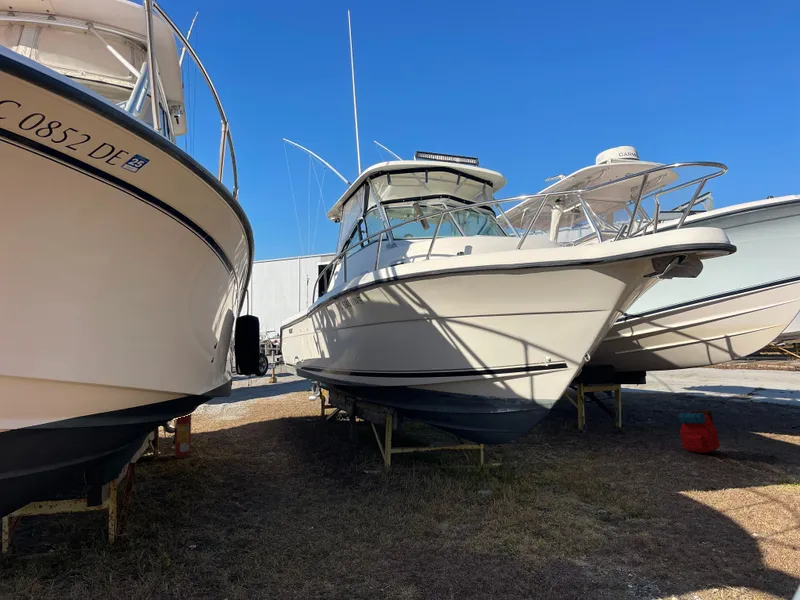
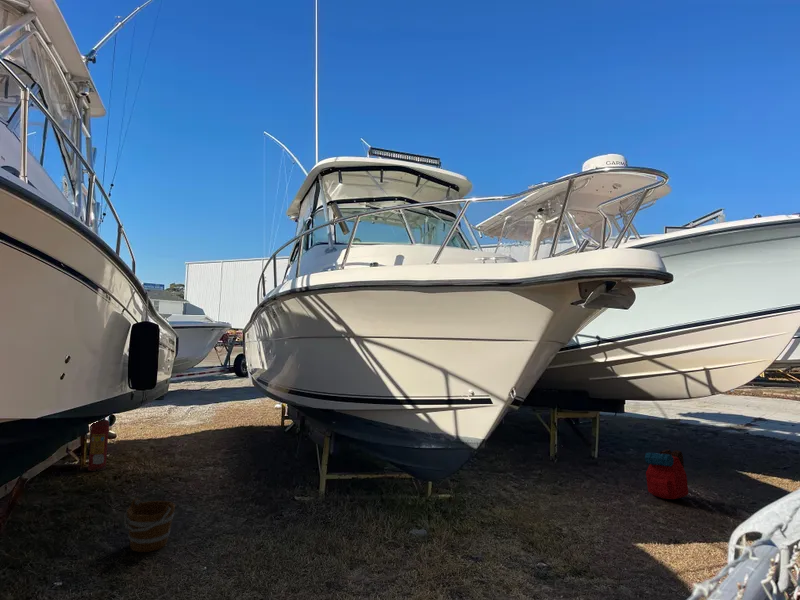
bucket: none [248,469,290,514] -> present [124,498,175,552]

